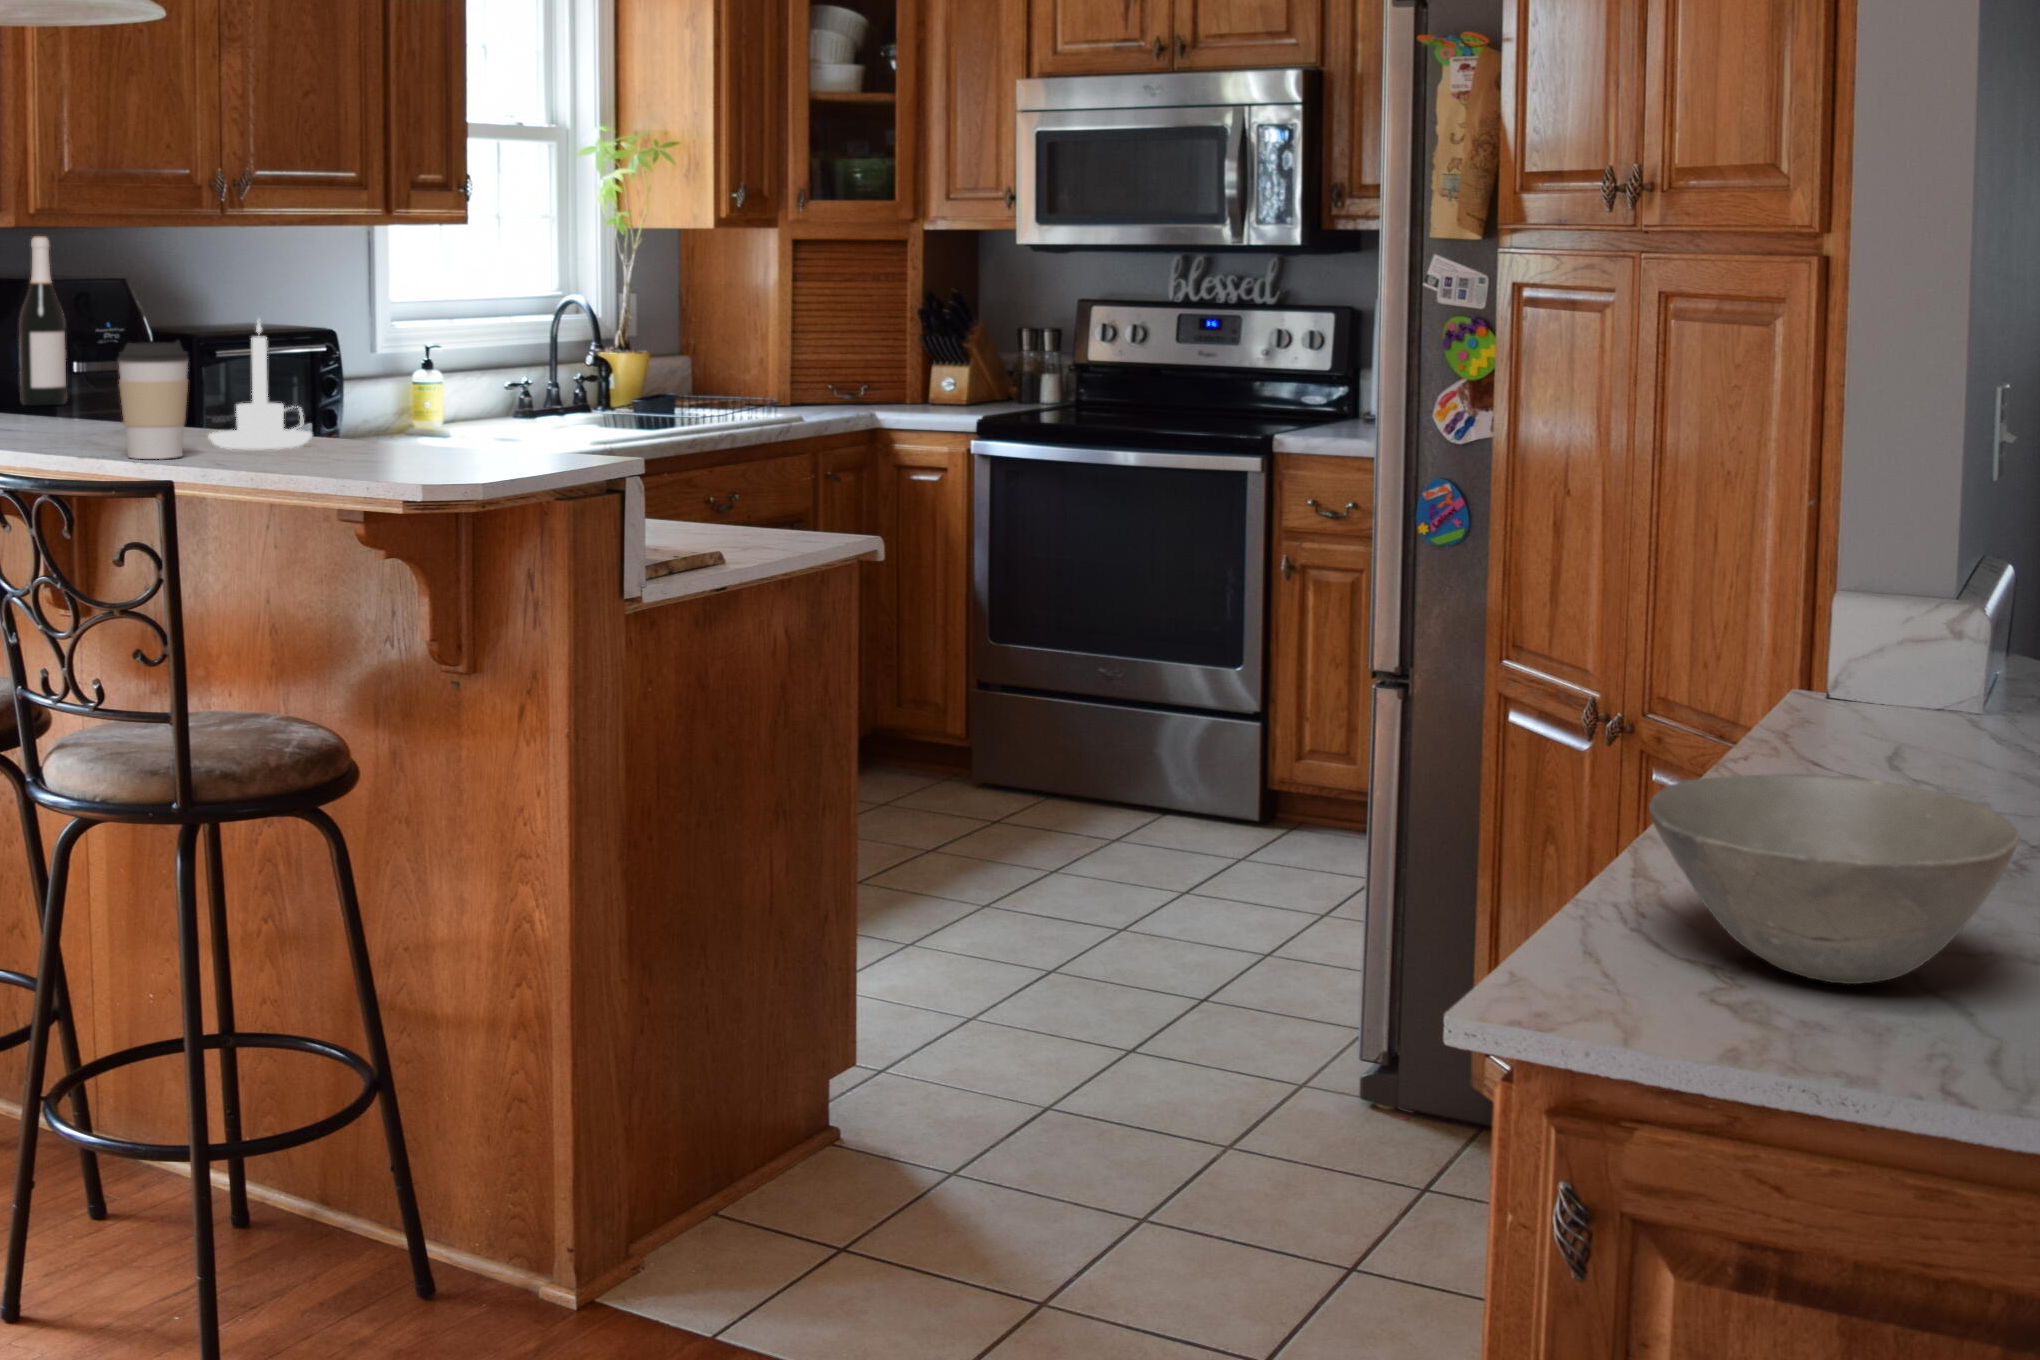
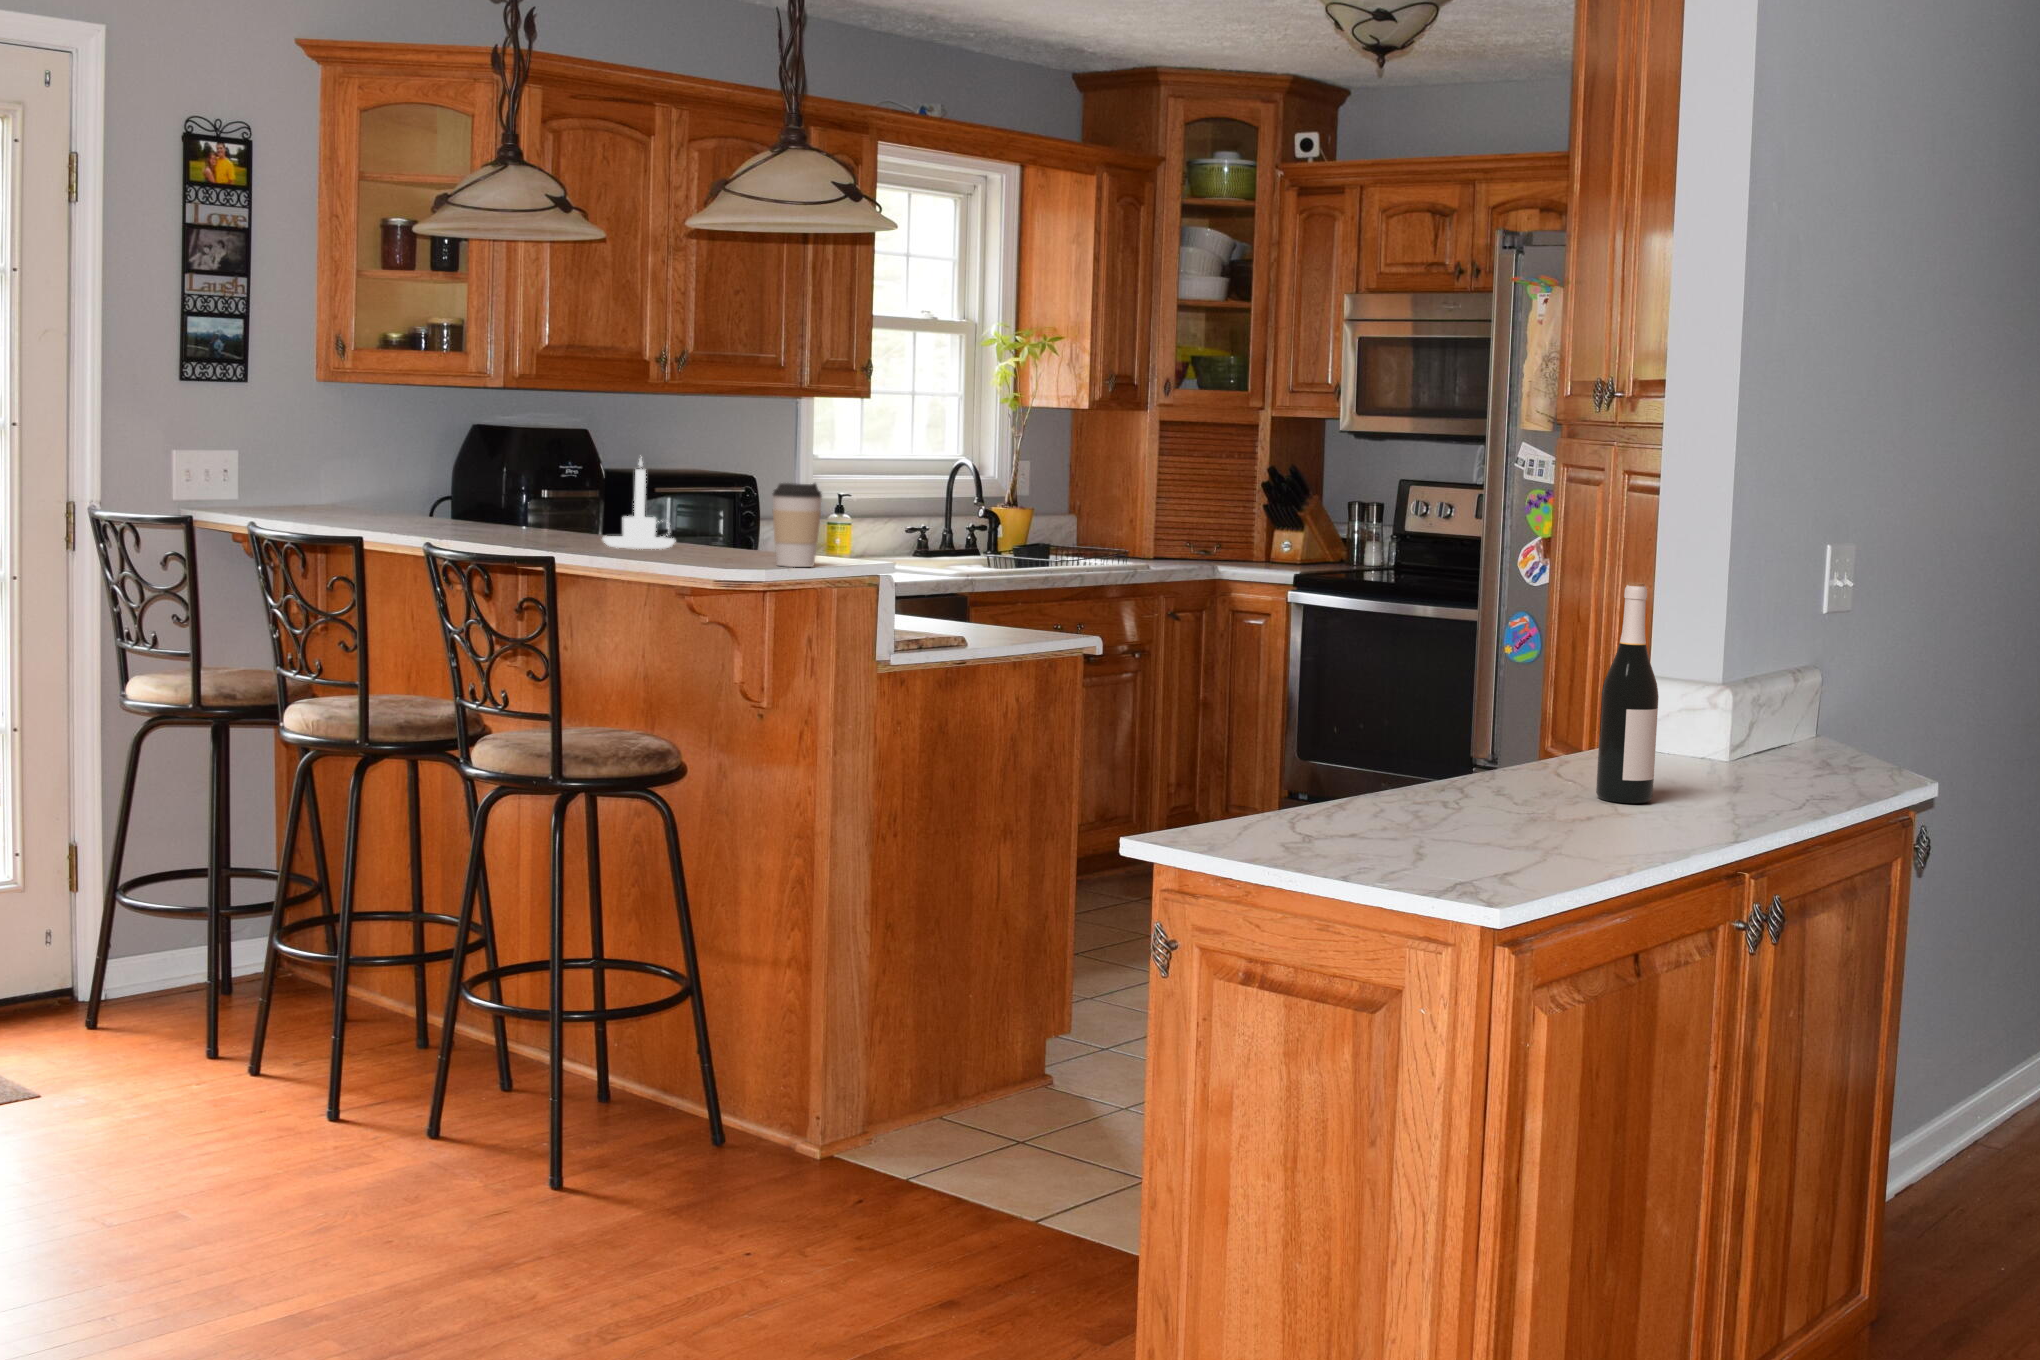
wine bottle: present [19,236,67,405] -> present [1596,583,1659,803]
coffee cup: present [118,341,189,459] -> present [773,483,822,567]
bowl: present [1649,774,2020,984] -> none [1295,742,1494,850]

